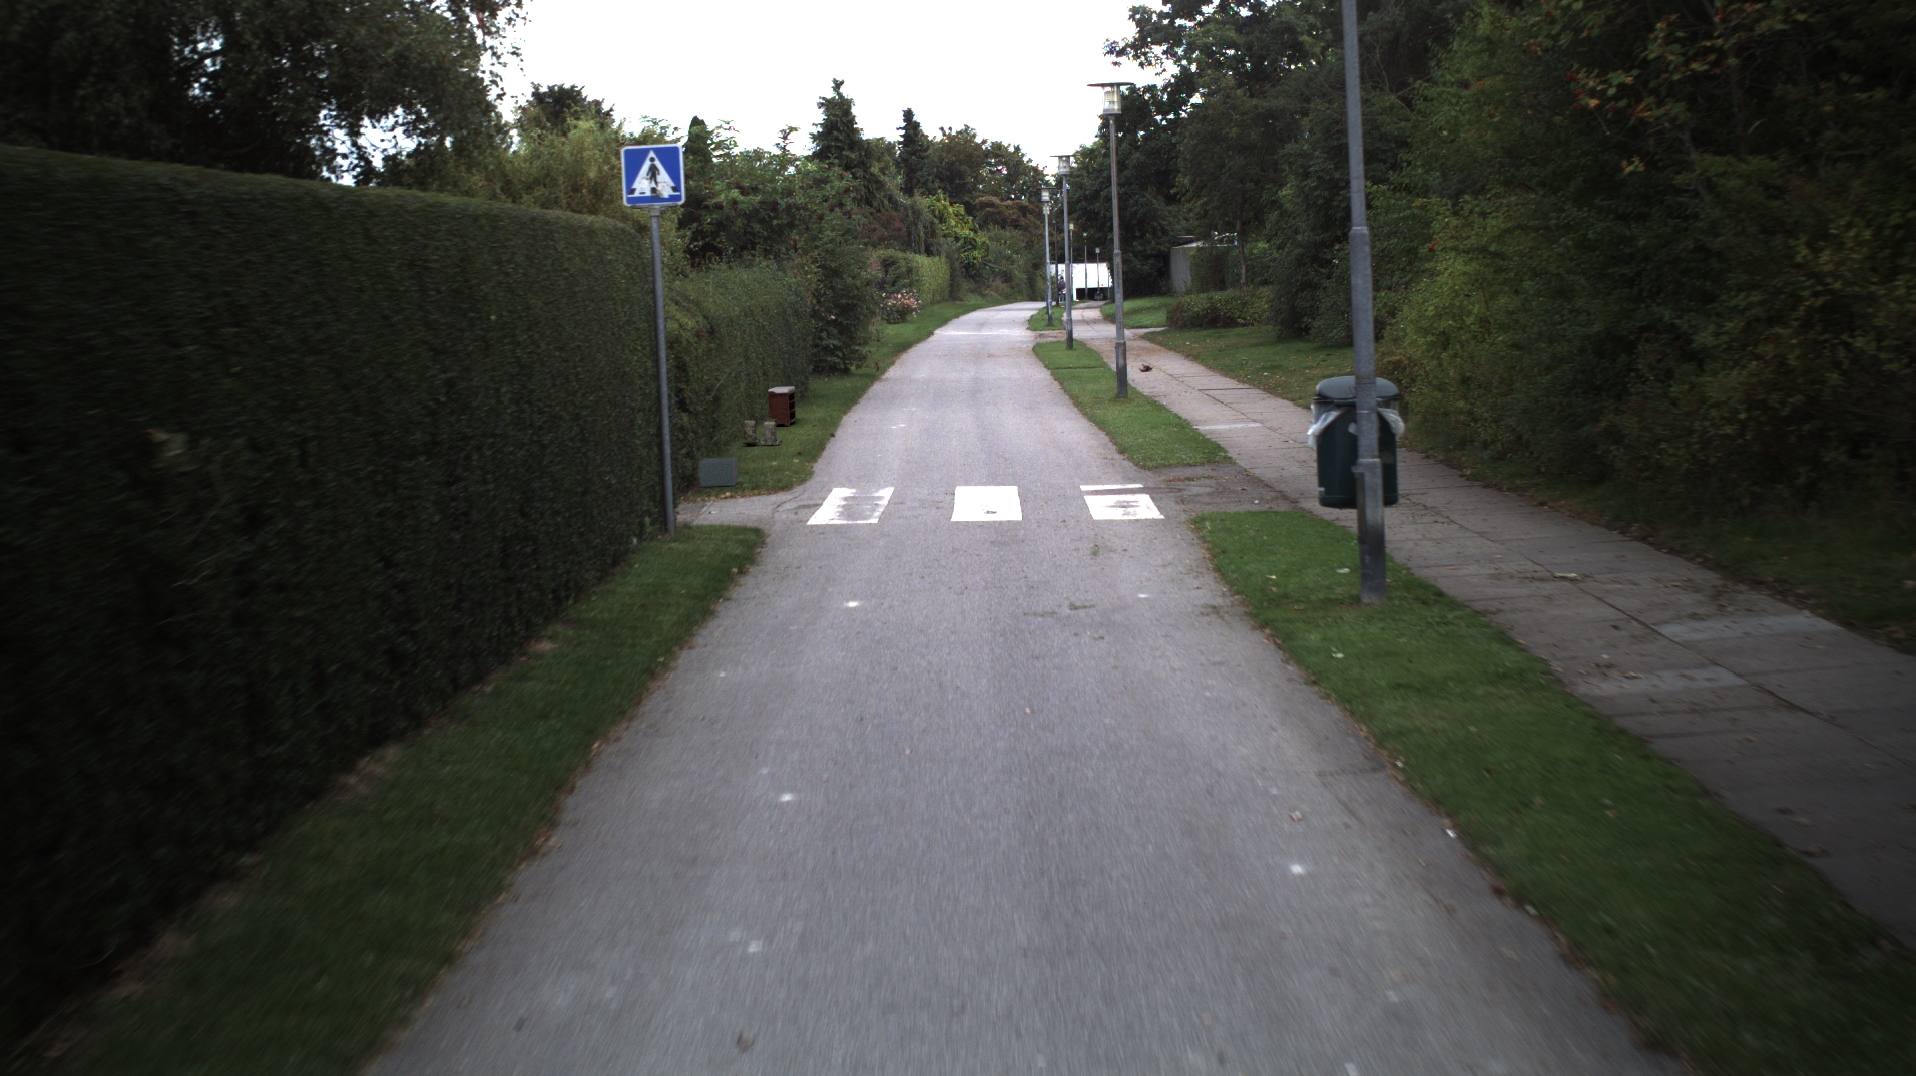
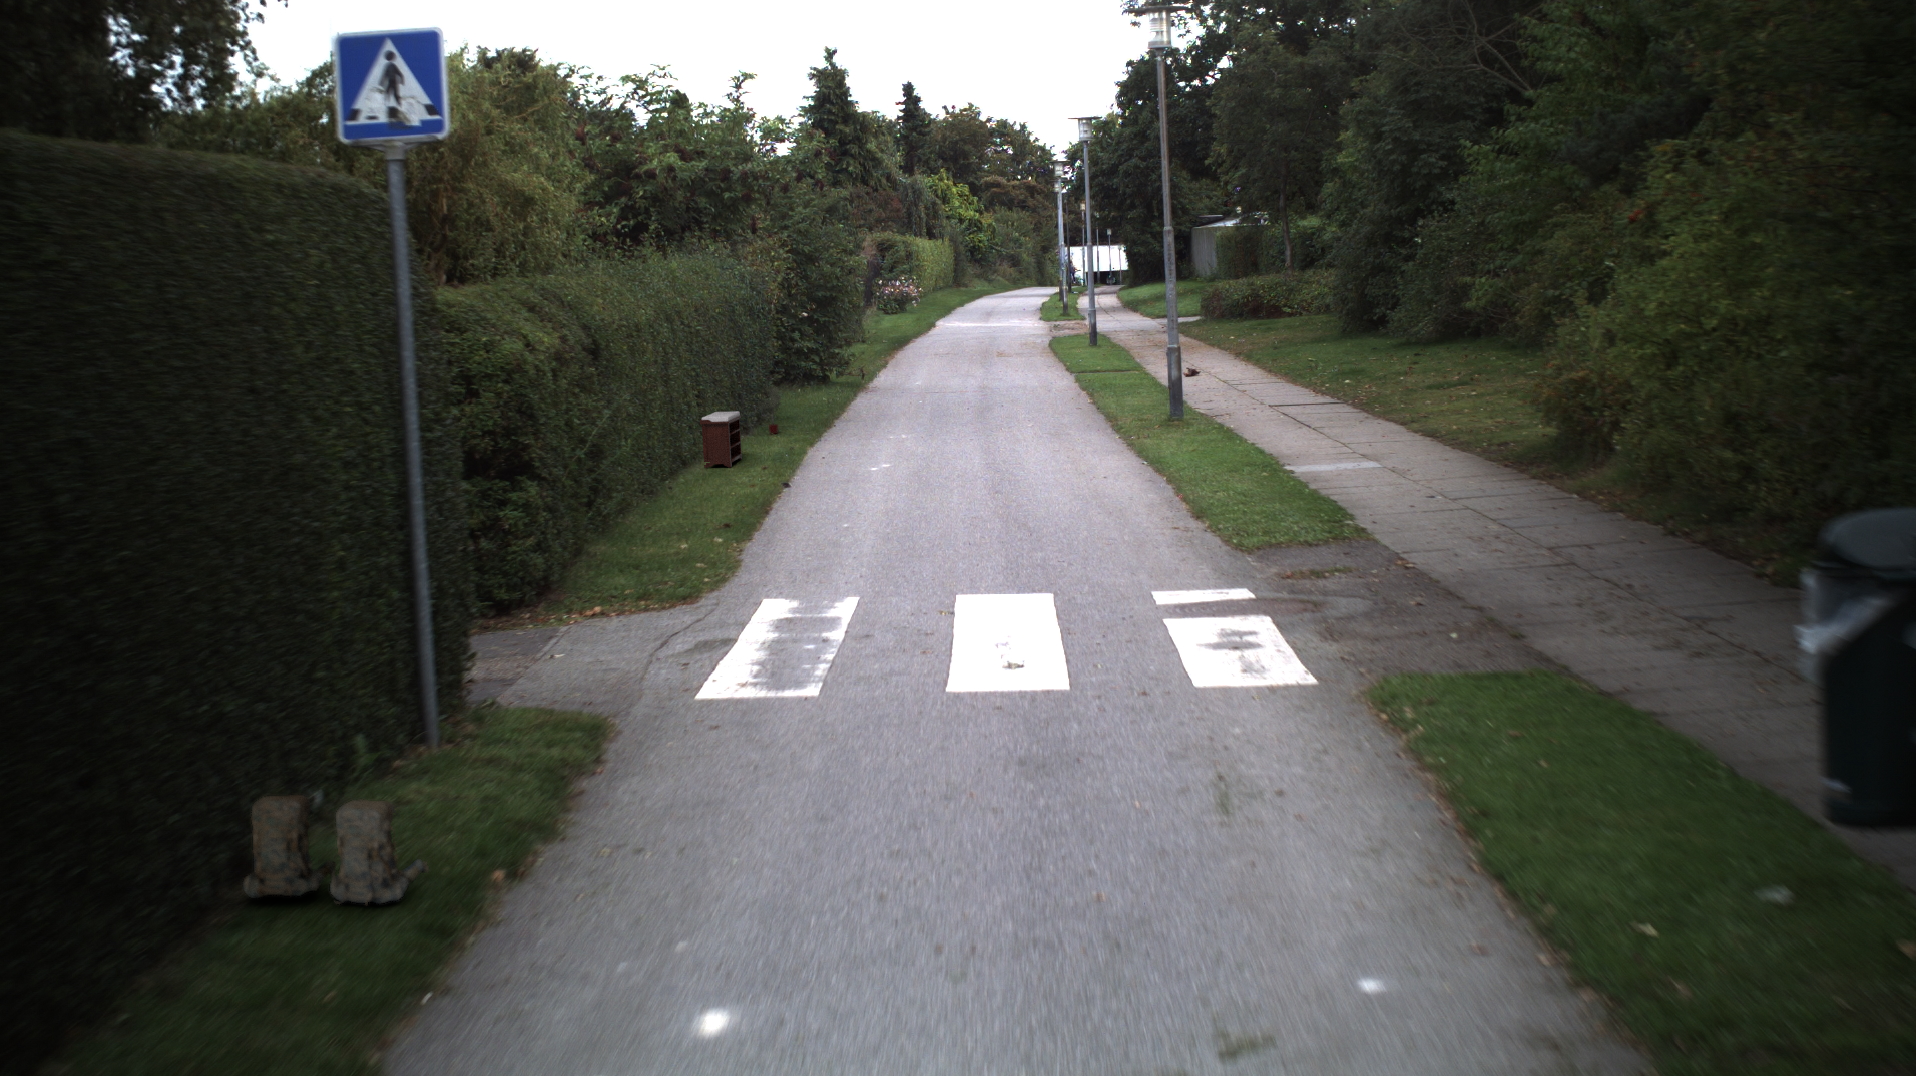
potted tree: none [803,368,823,408] -> present [758,386,782,434]
backpack: present [743,421,782,446] -> present [244,795,429,904]
storage box: present [699,457,739,487] -> none [556,545,623,595]

